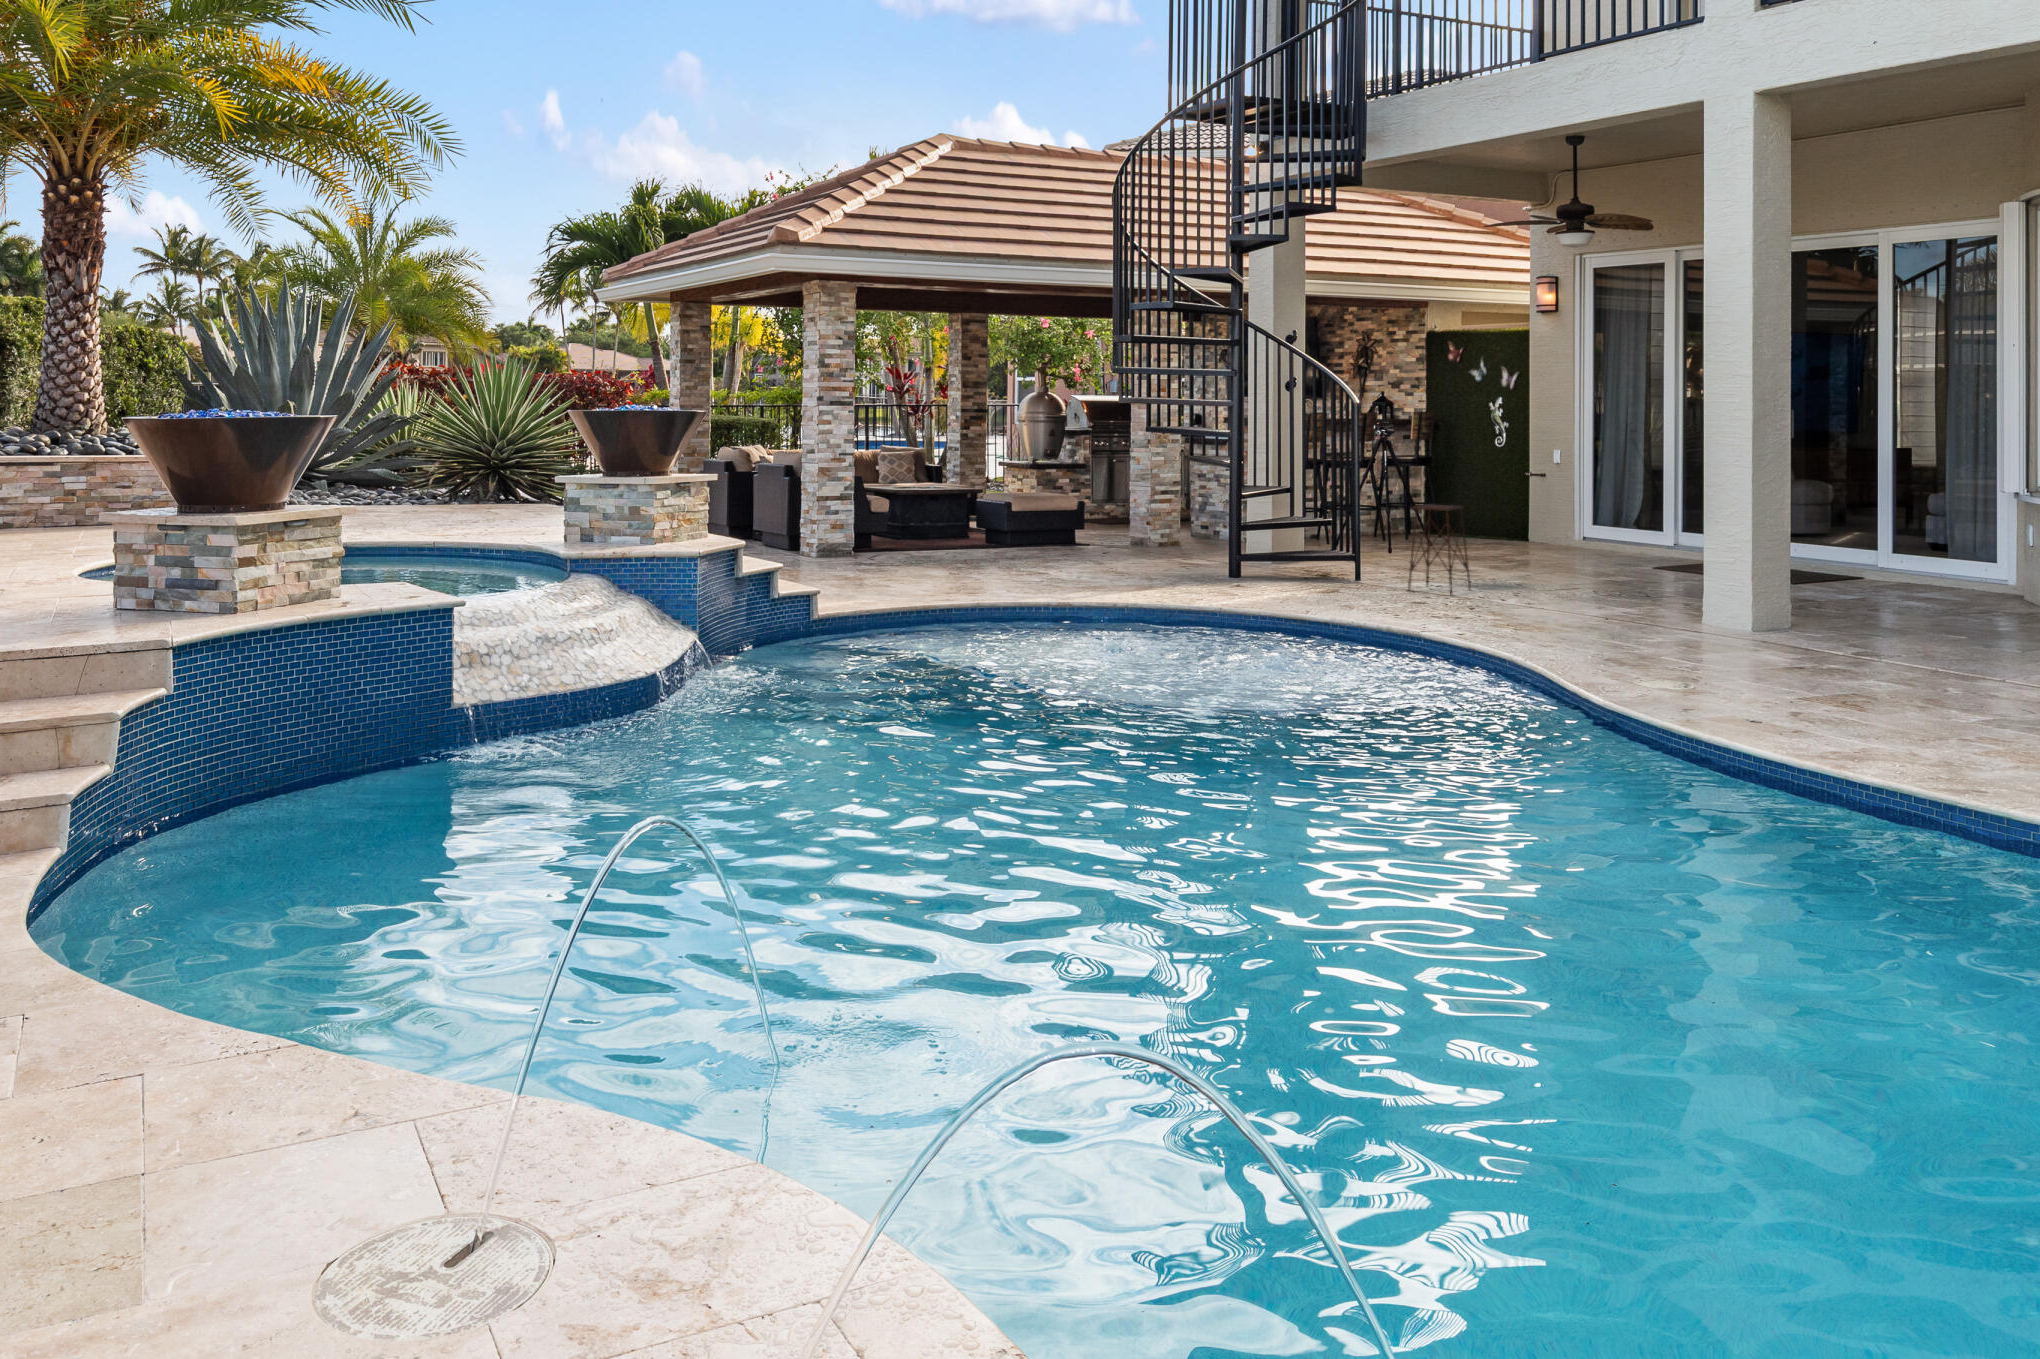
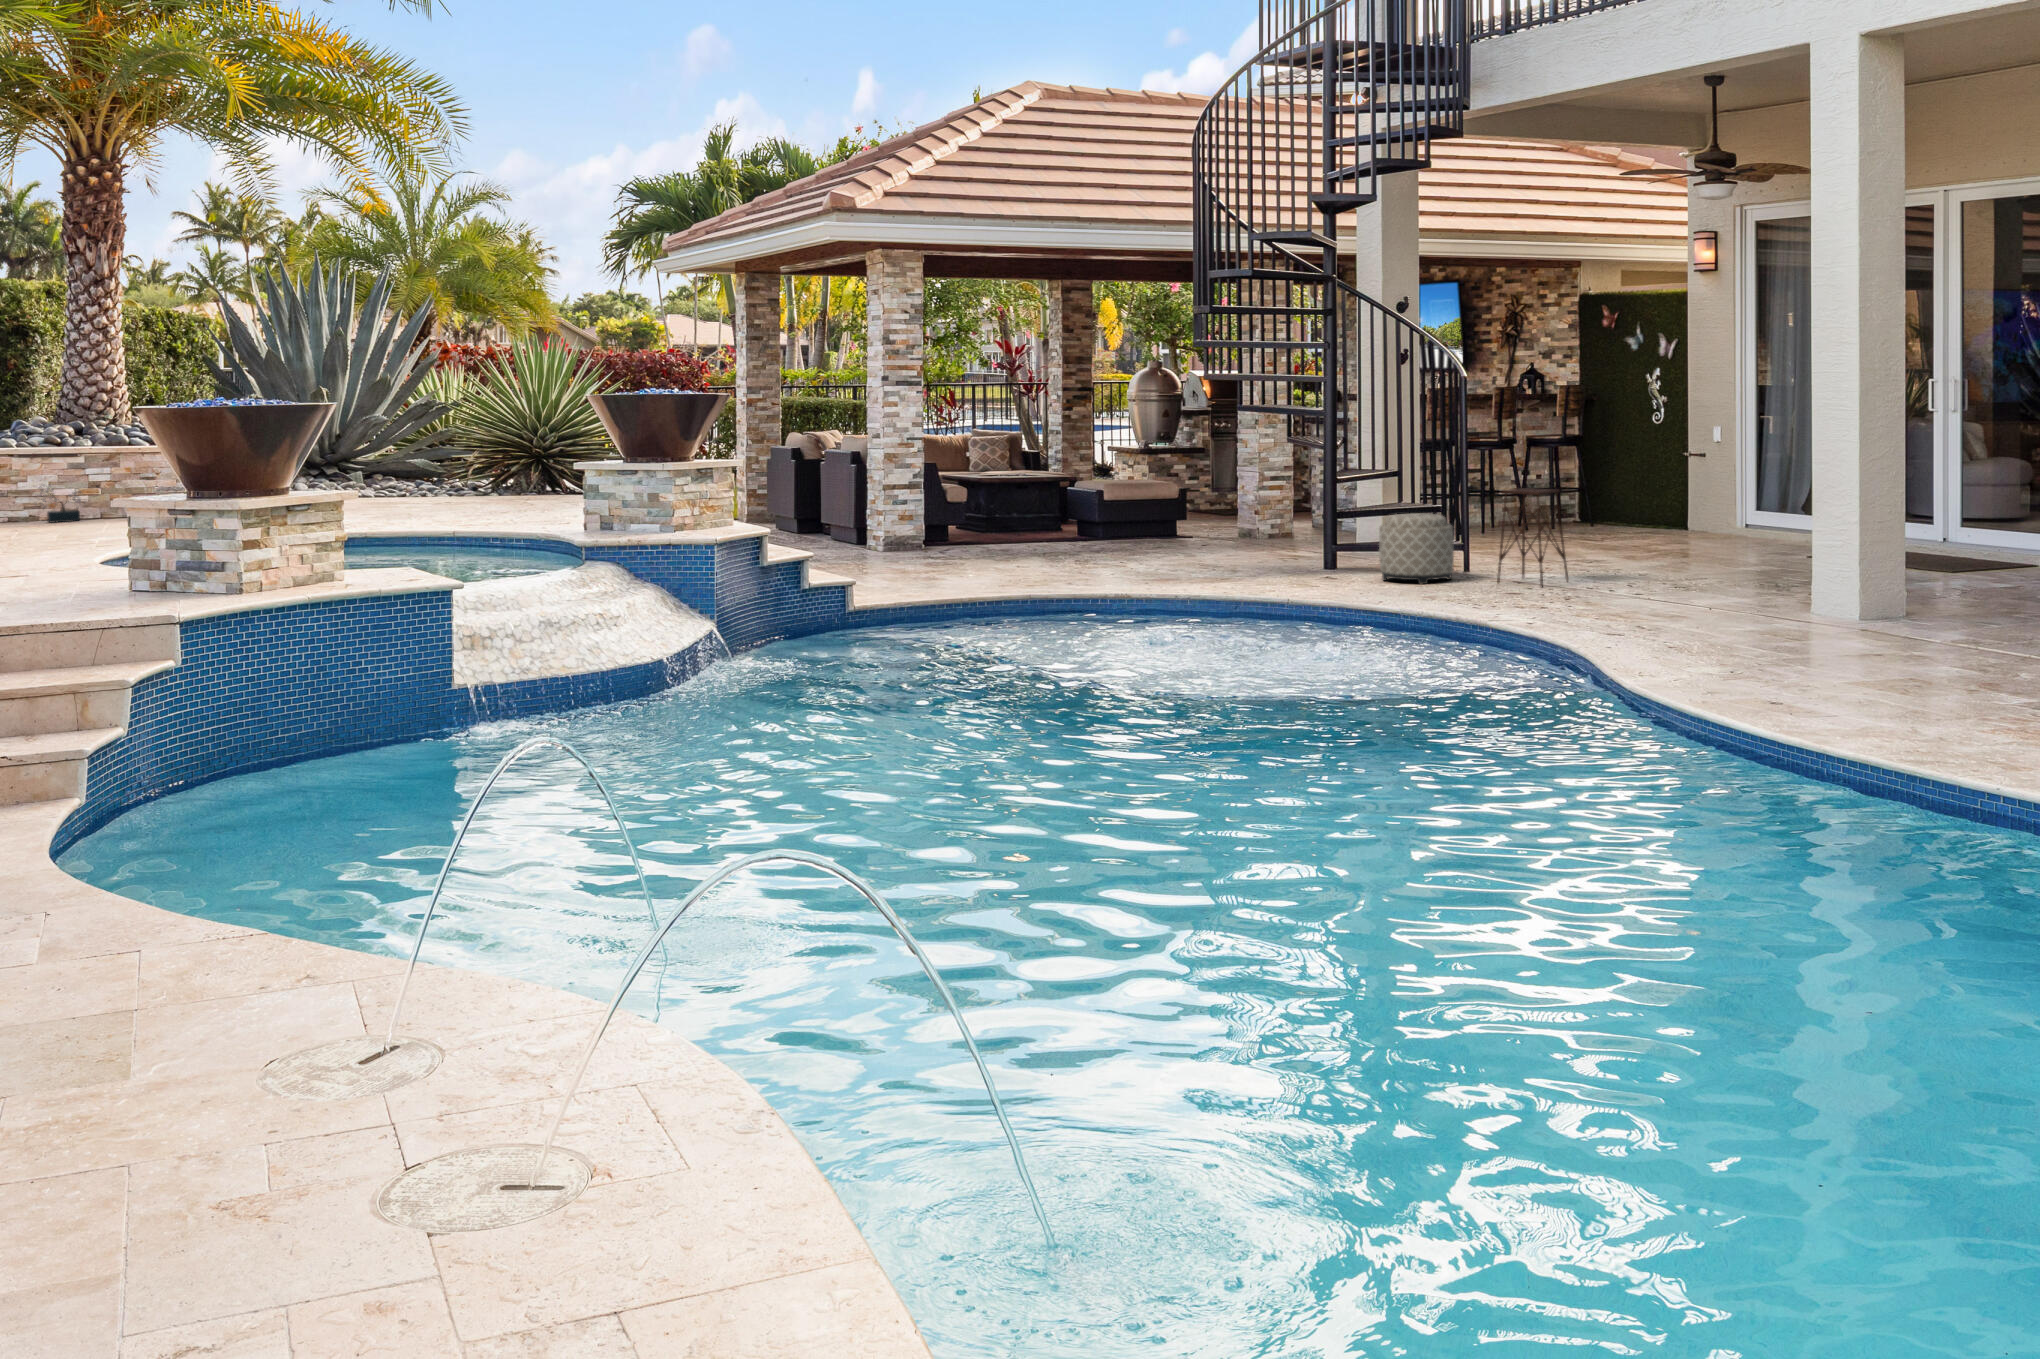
decorative plant: none [9,489,62,526] -> present [37,485,81,523]
ottoman: none [1297,527,1365,592] -> present [1379,514,1454,584]

